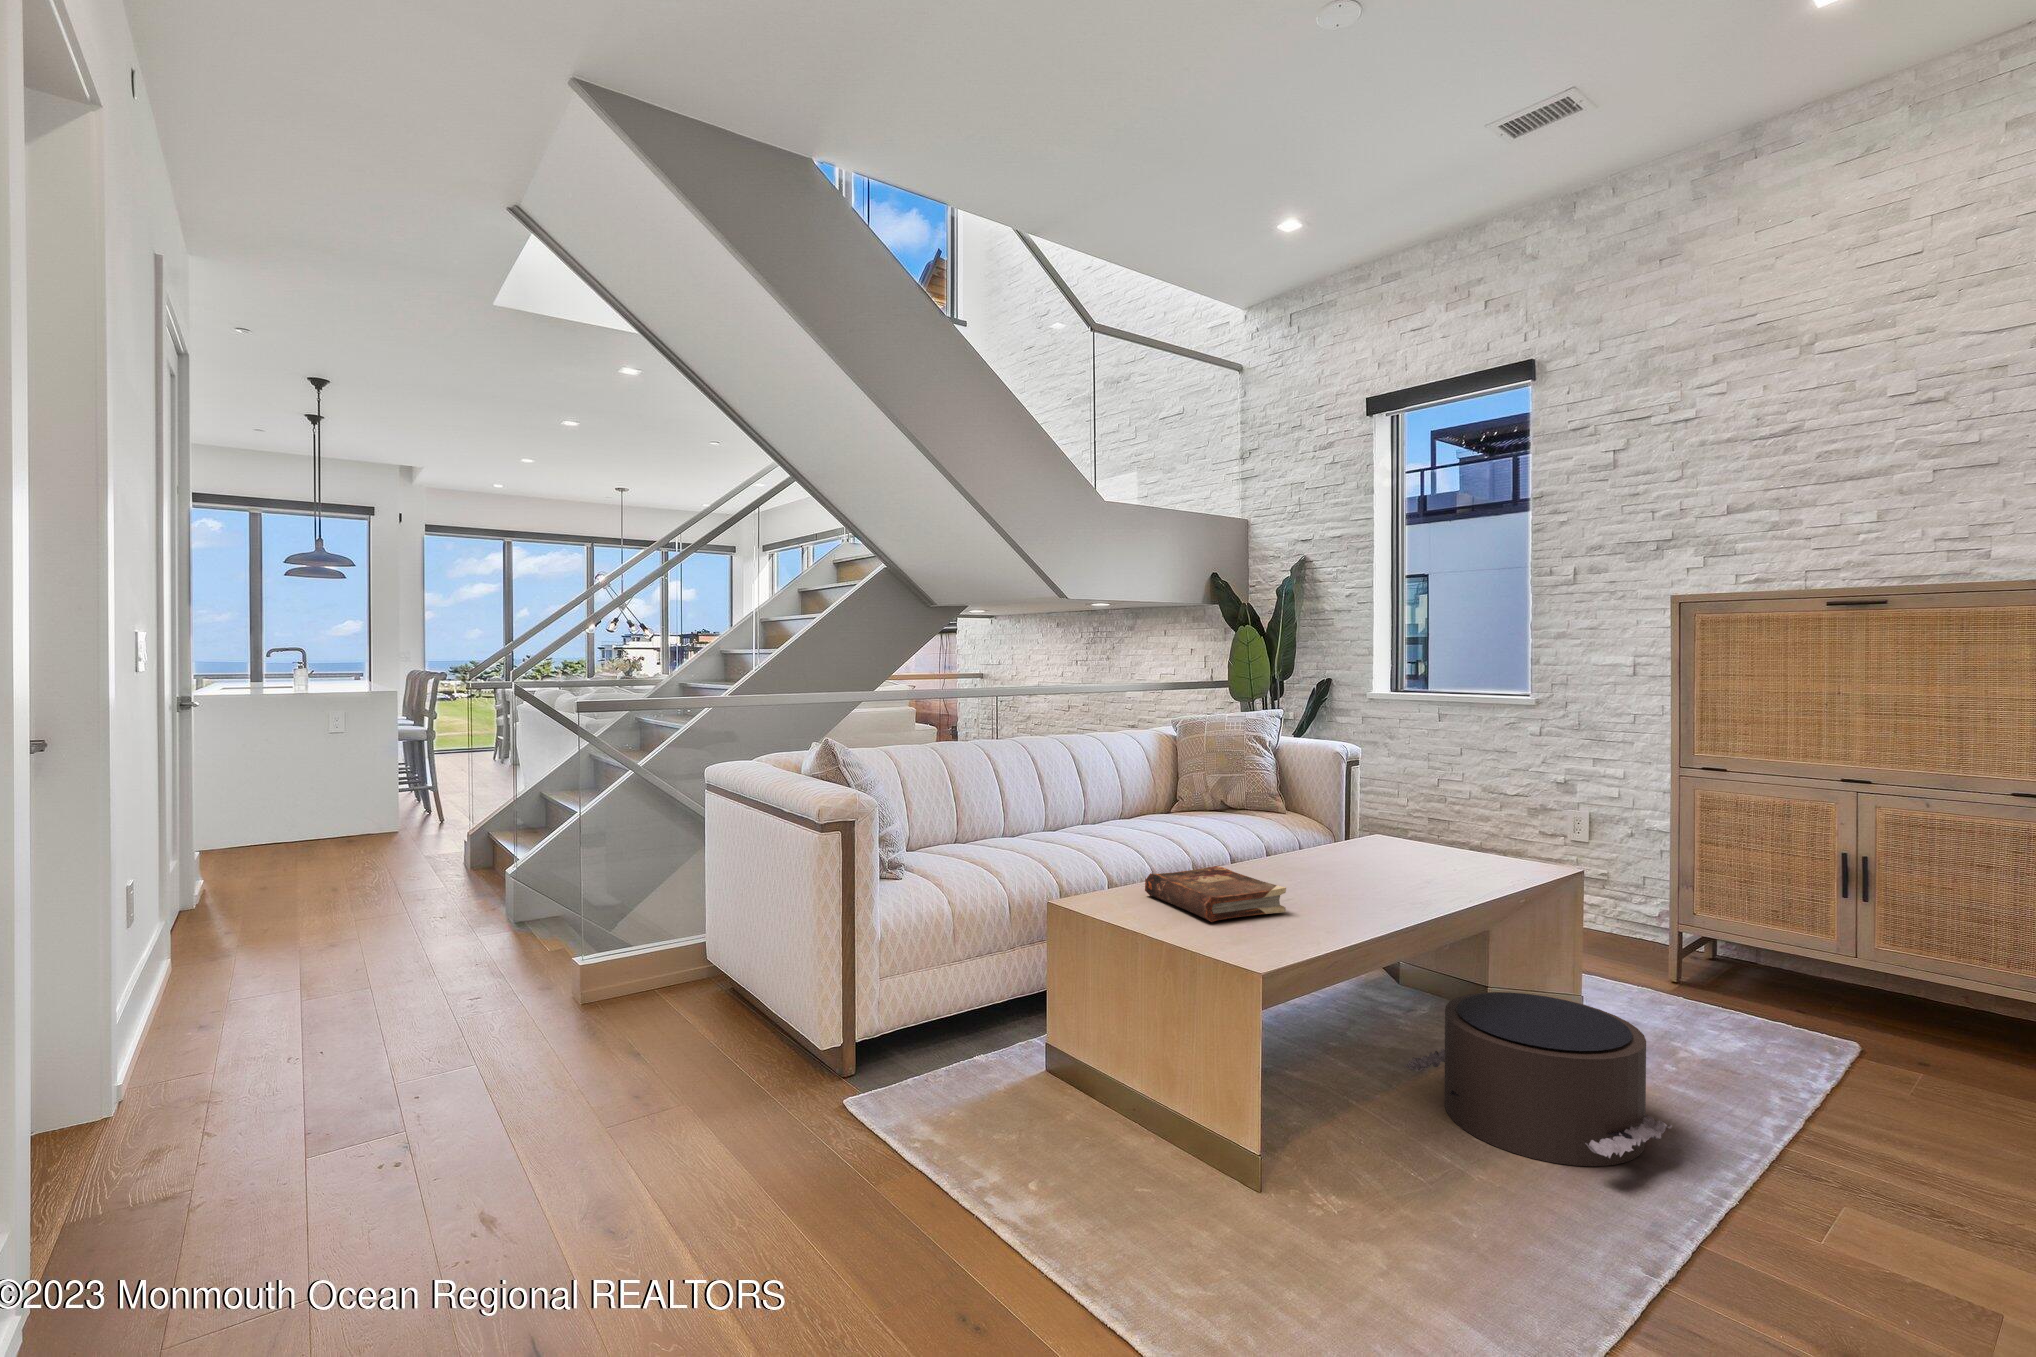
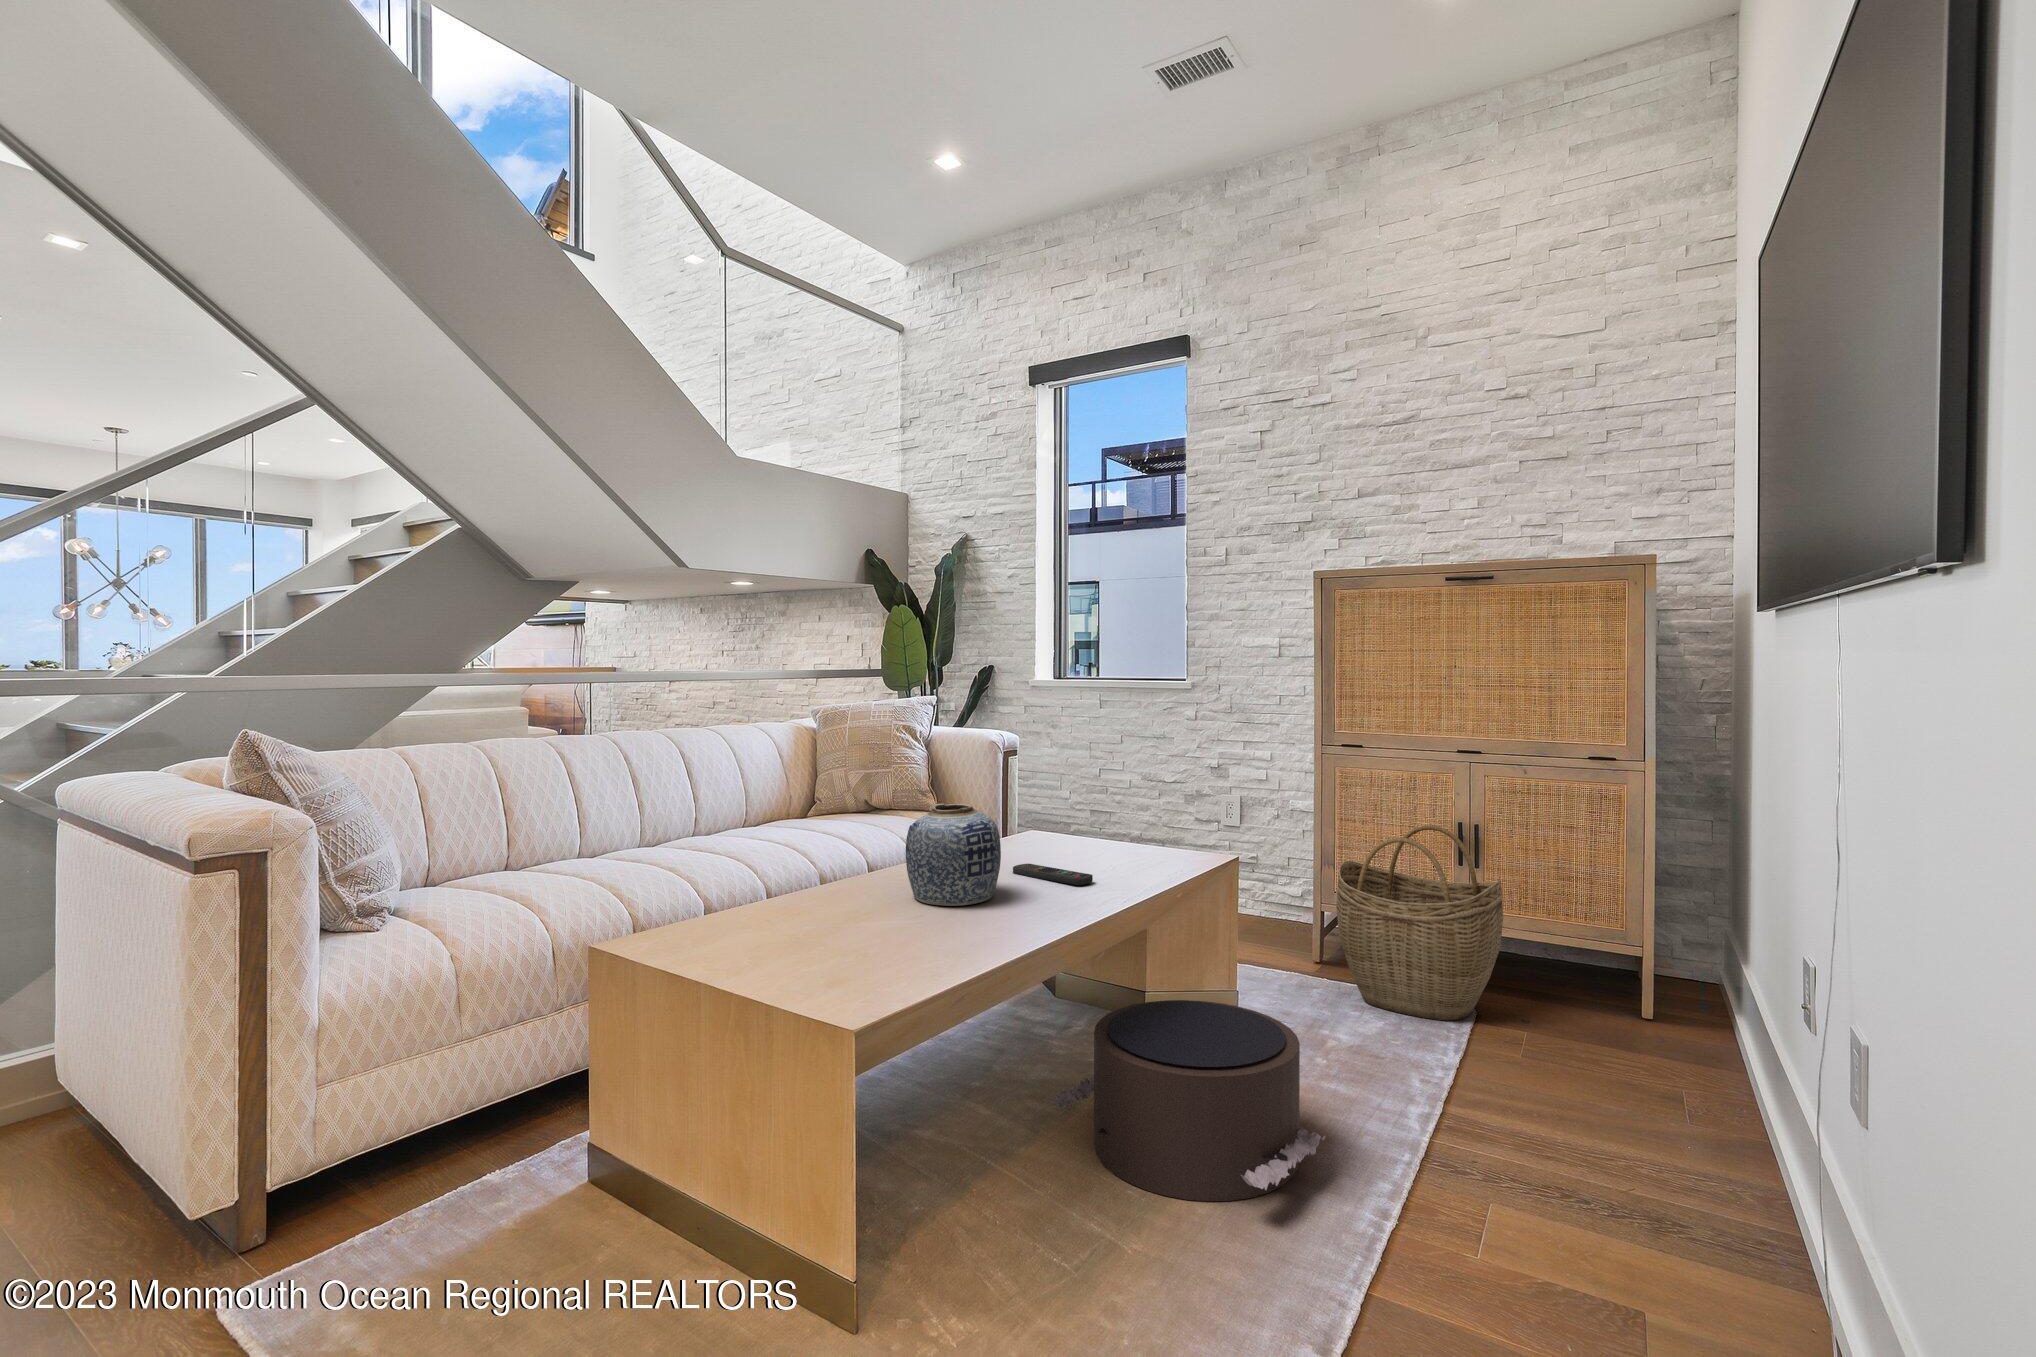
vase: none [1274,809,1357,895] -> present [906,803,1001,906]
woven basket: none [1695,852,1891,1049] -> present [1336,825,1503,1021]
remote control: none [1364,864,1440,885] -> present [1013,864,1093,885]
book: present [1145,866,1286,922] -> none [736,879,911,954]

